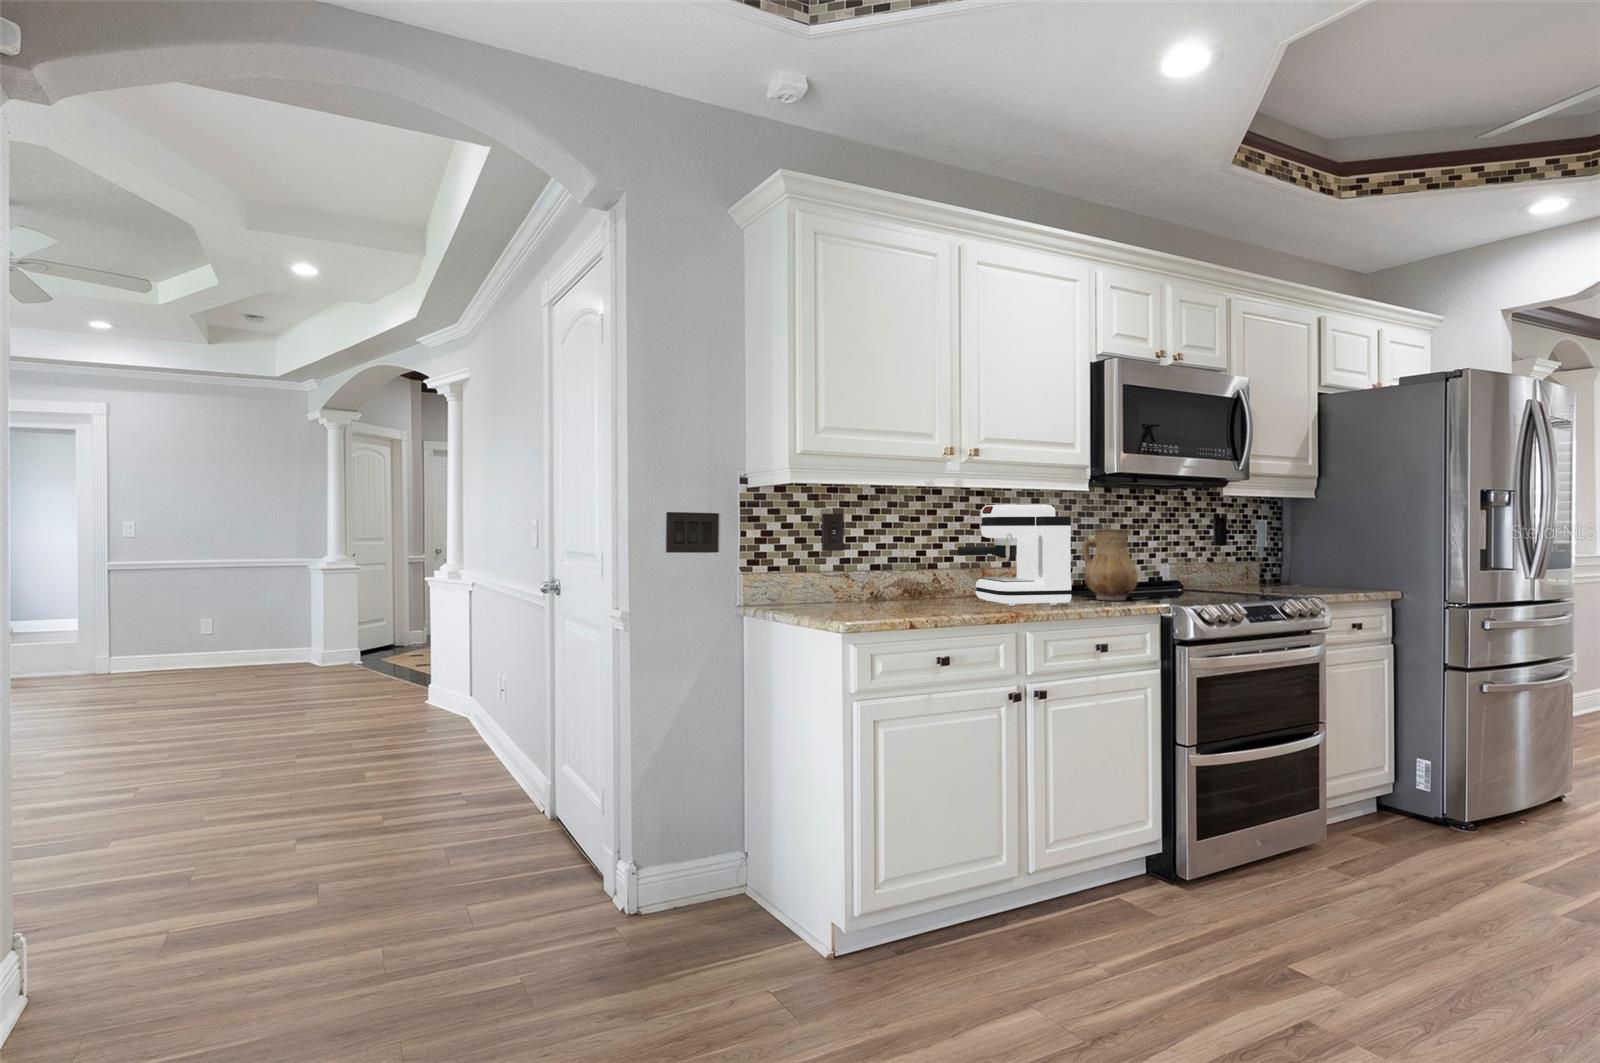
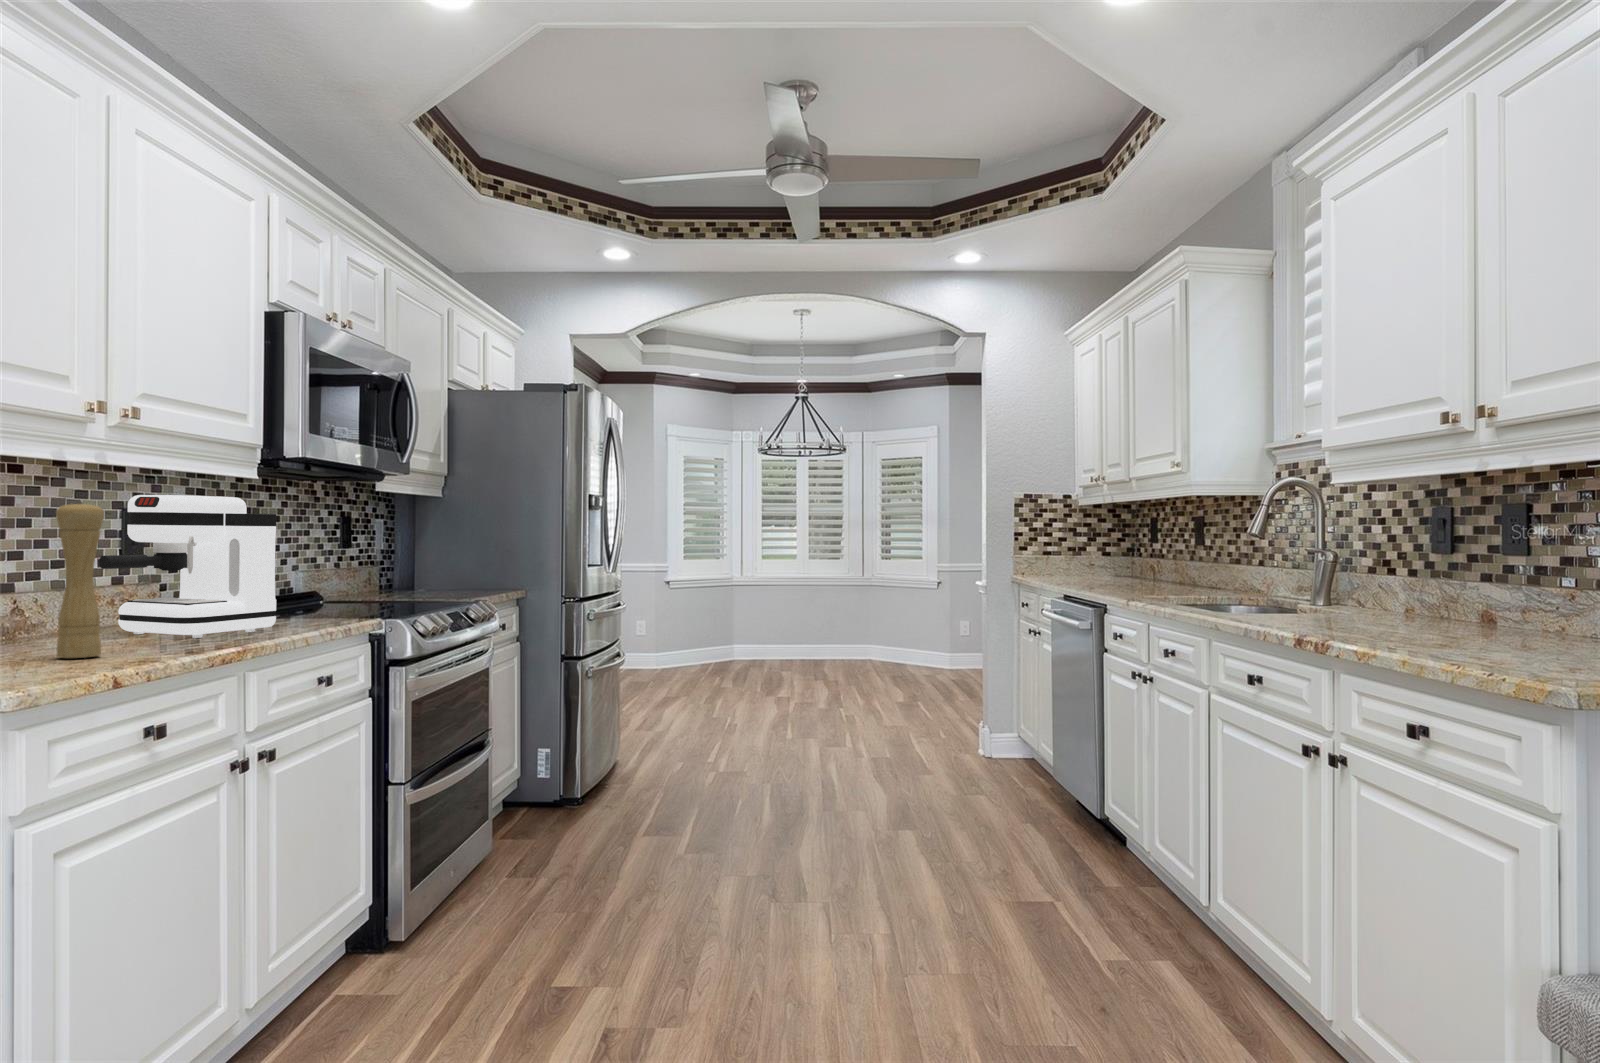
pepper mill: none [905,511,930,611] -> present [56,502,104,658]
ceramic pitcher: present [1082,529,1138,600] -> none [251,530,330,621]

